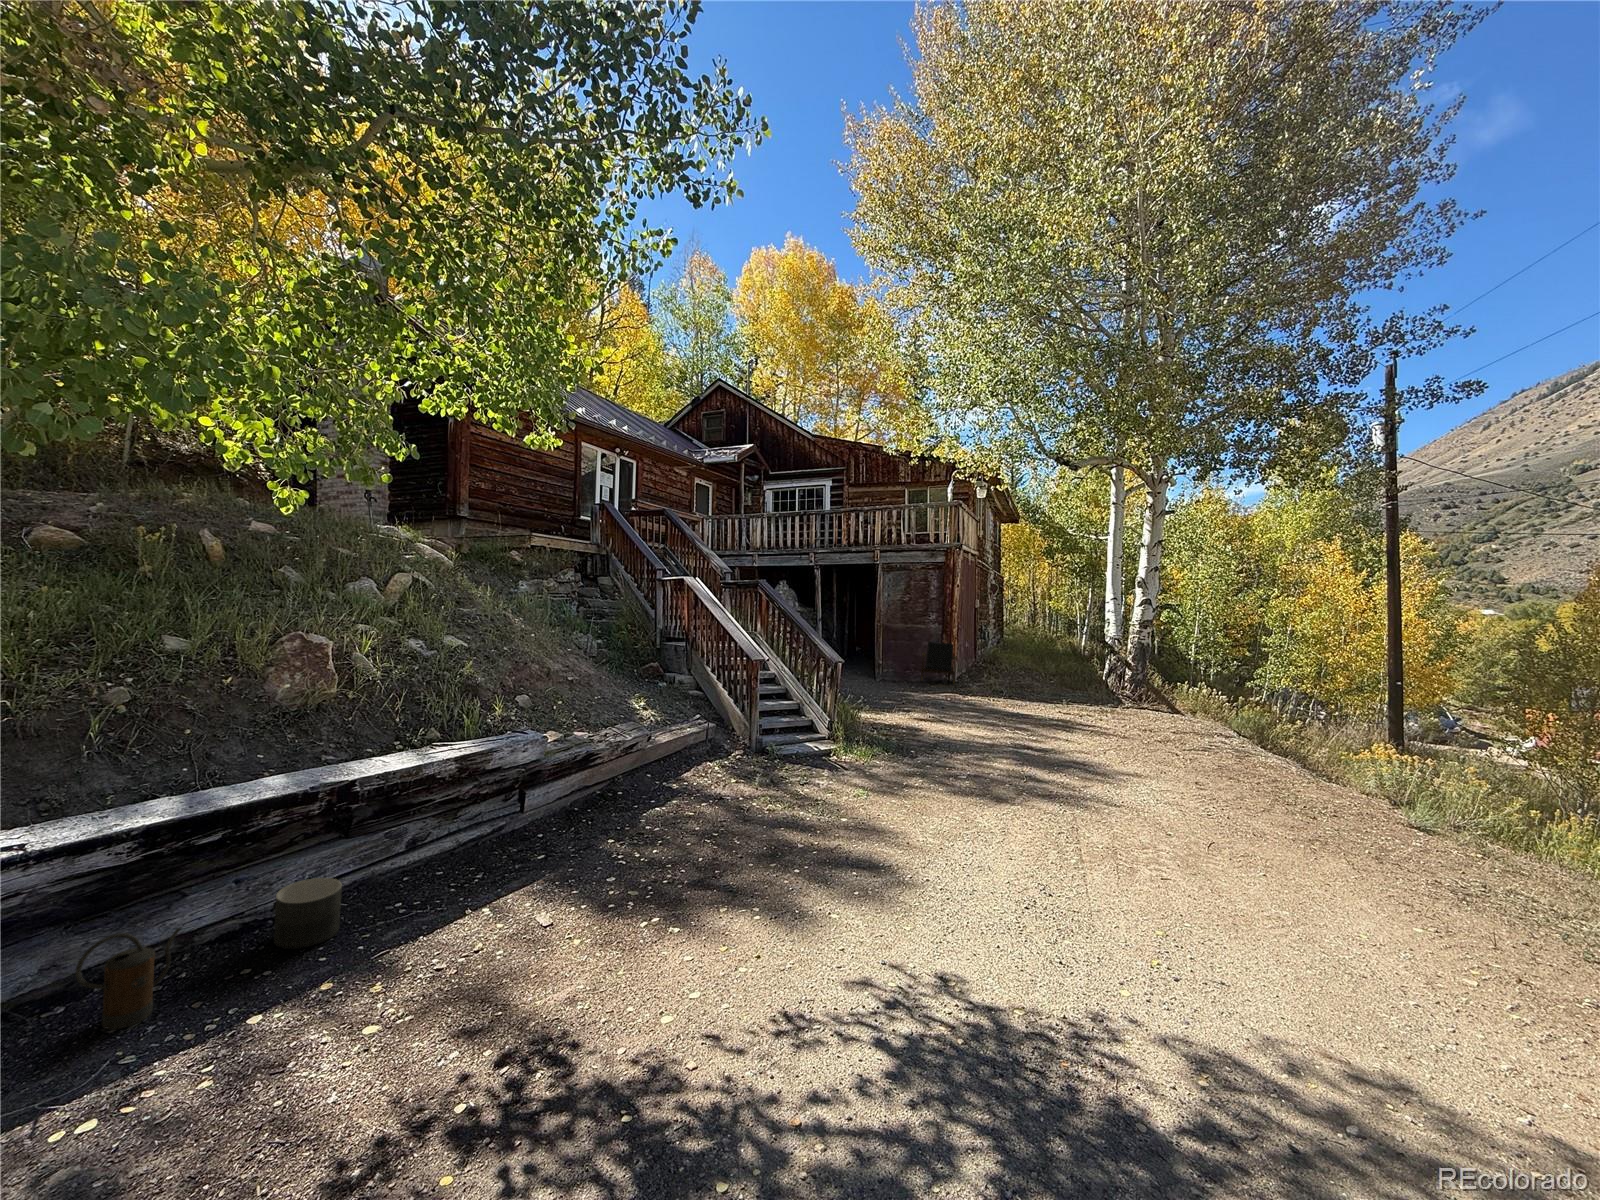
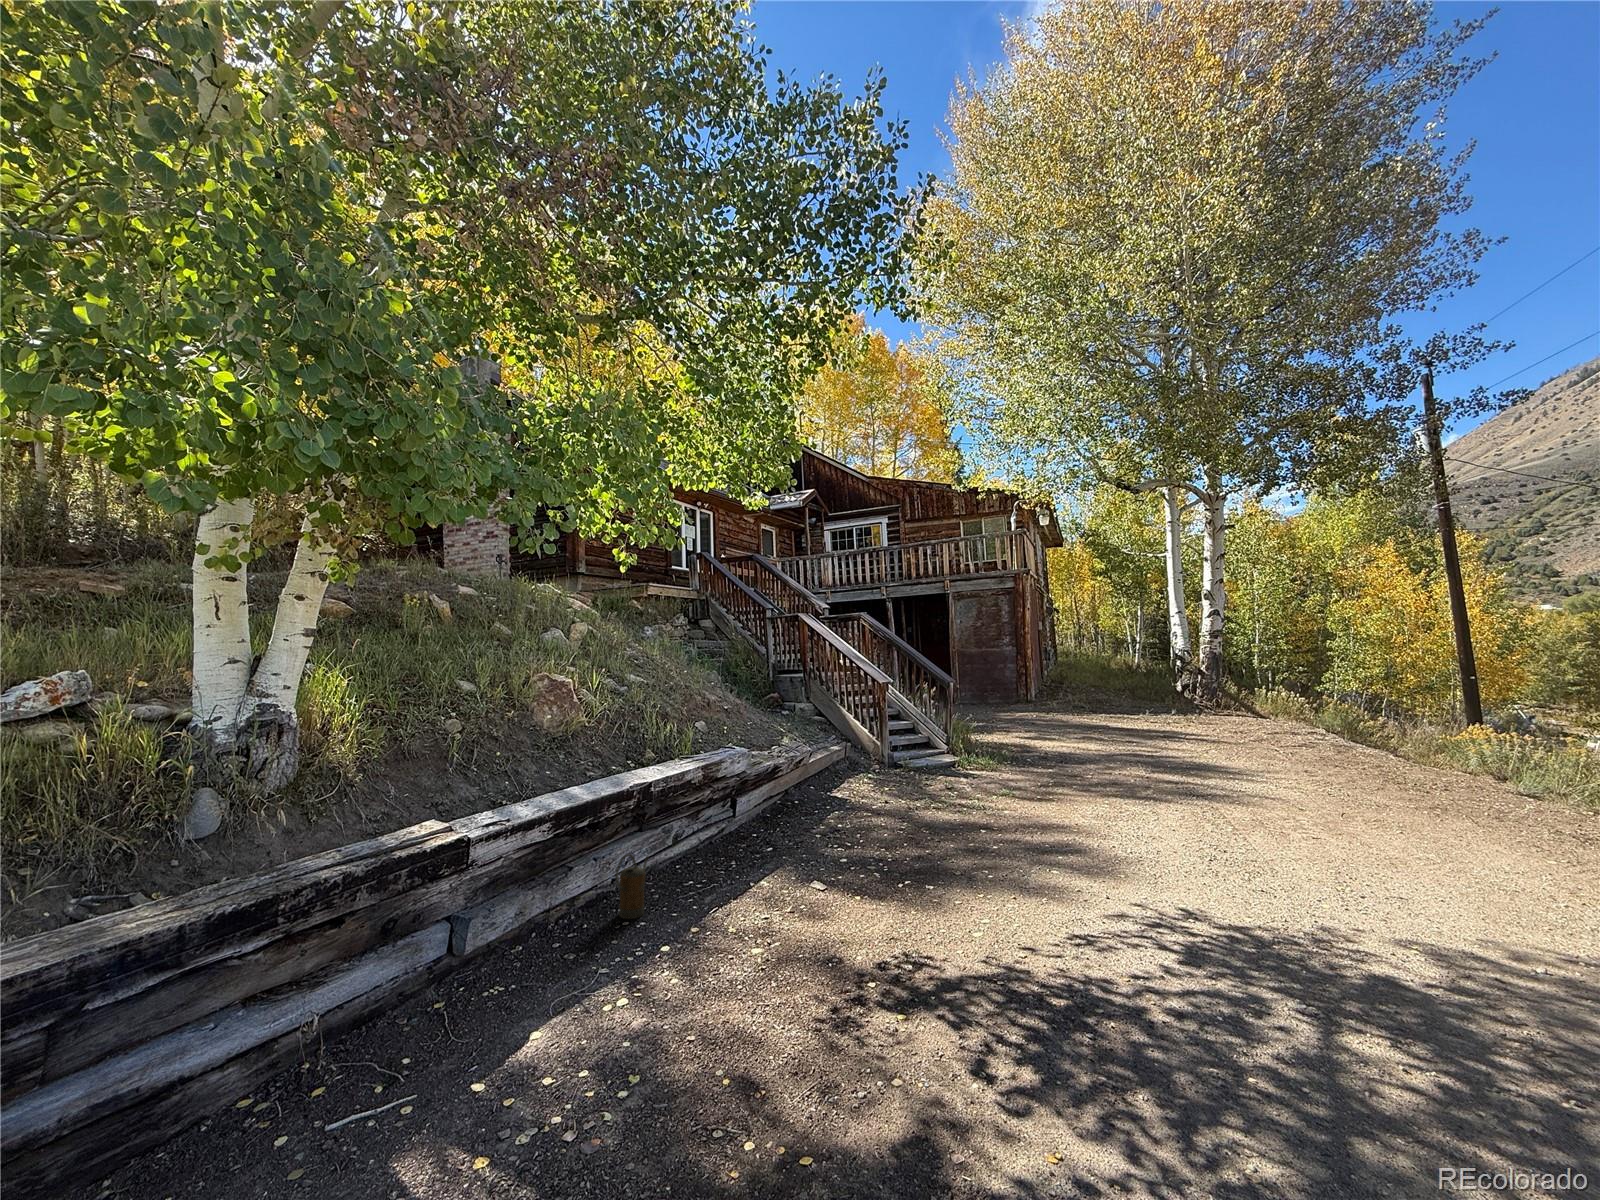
lounge chair: present [921,642,957,683] -> none [1002,665,1036,704]
planter: present [274,878,342,949] -> none [672,835,711,881]

